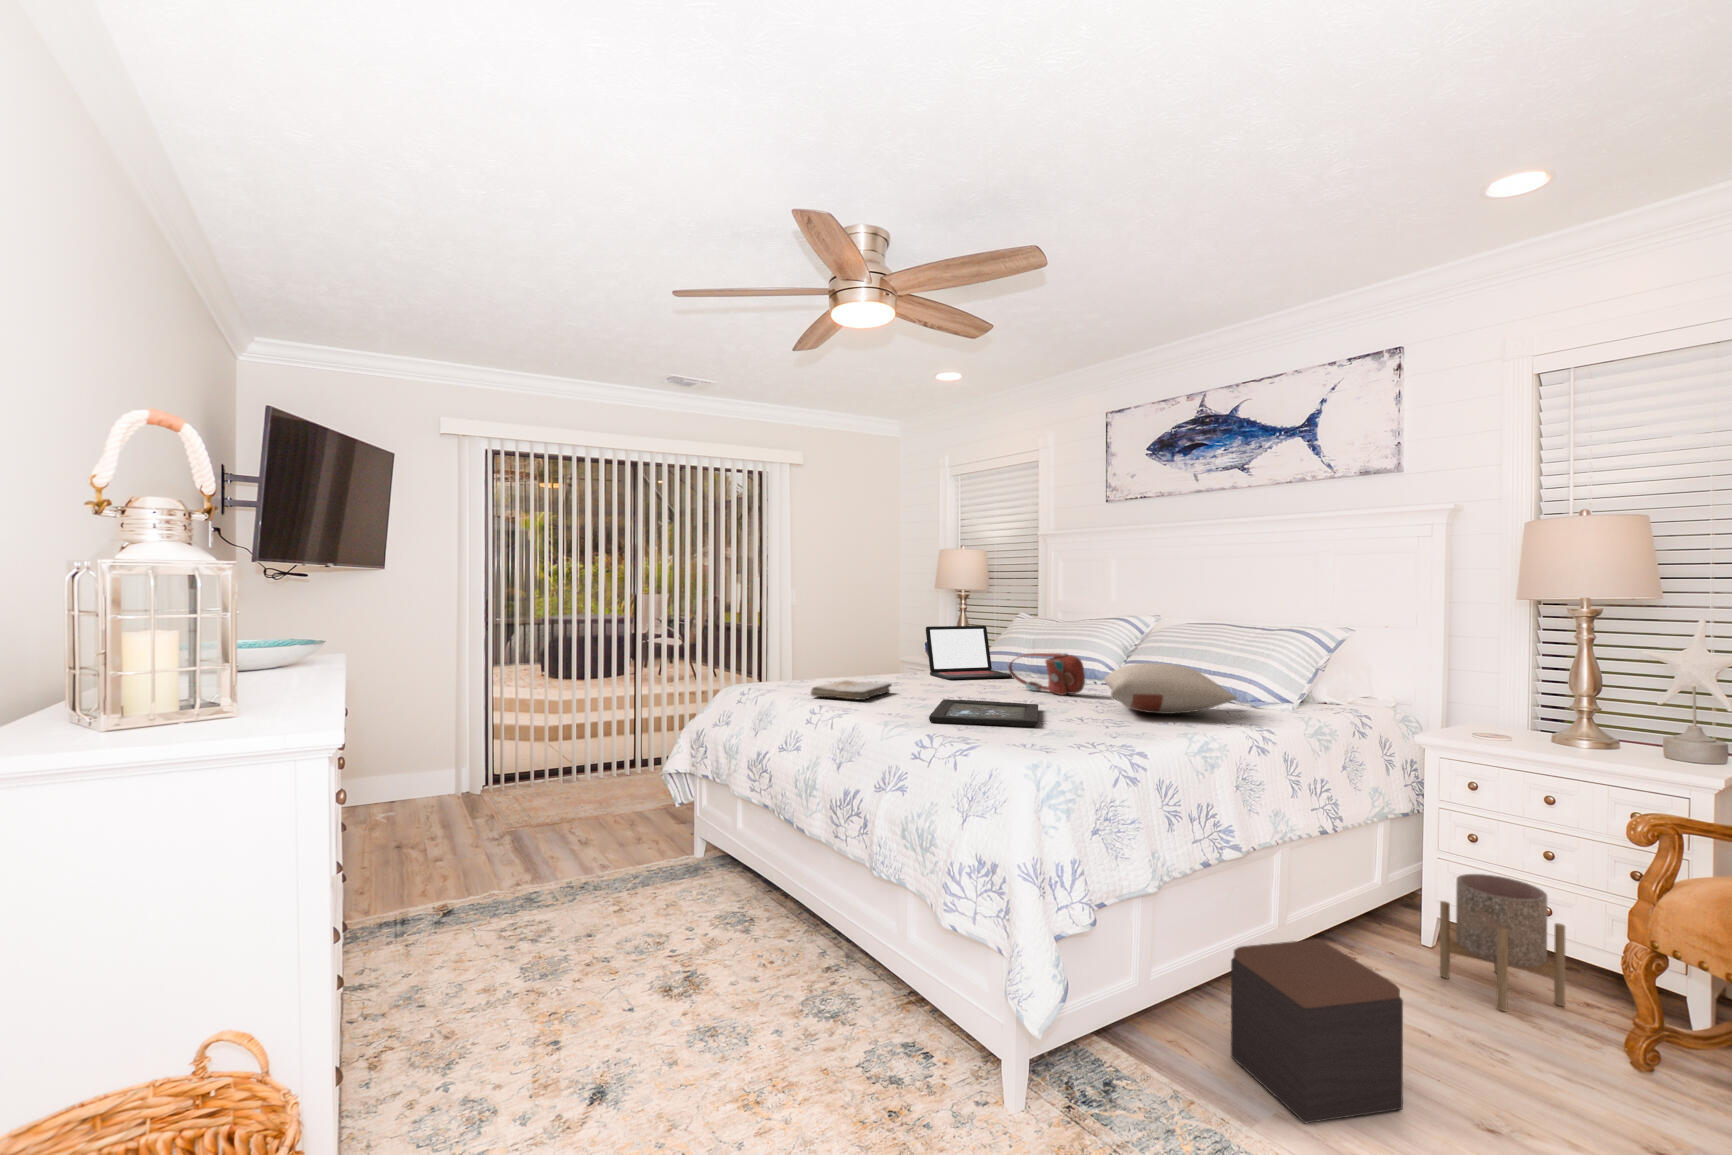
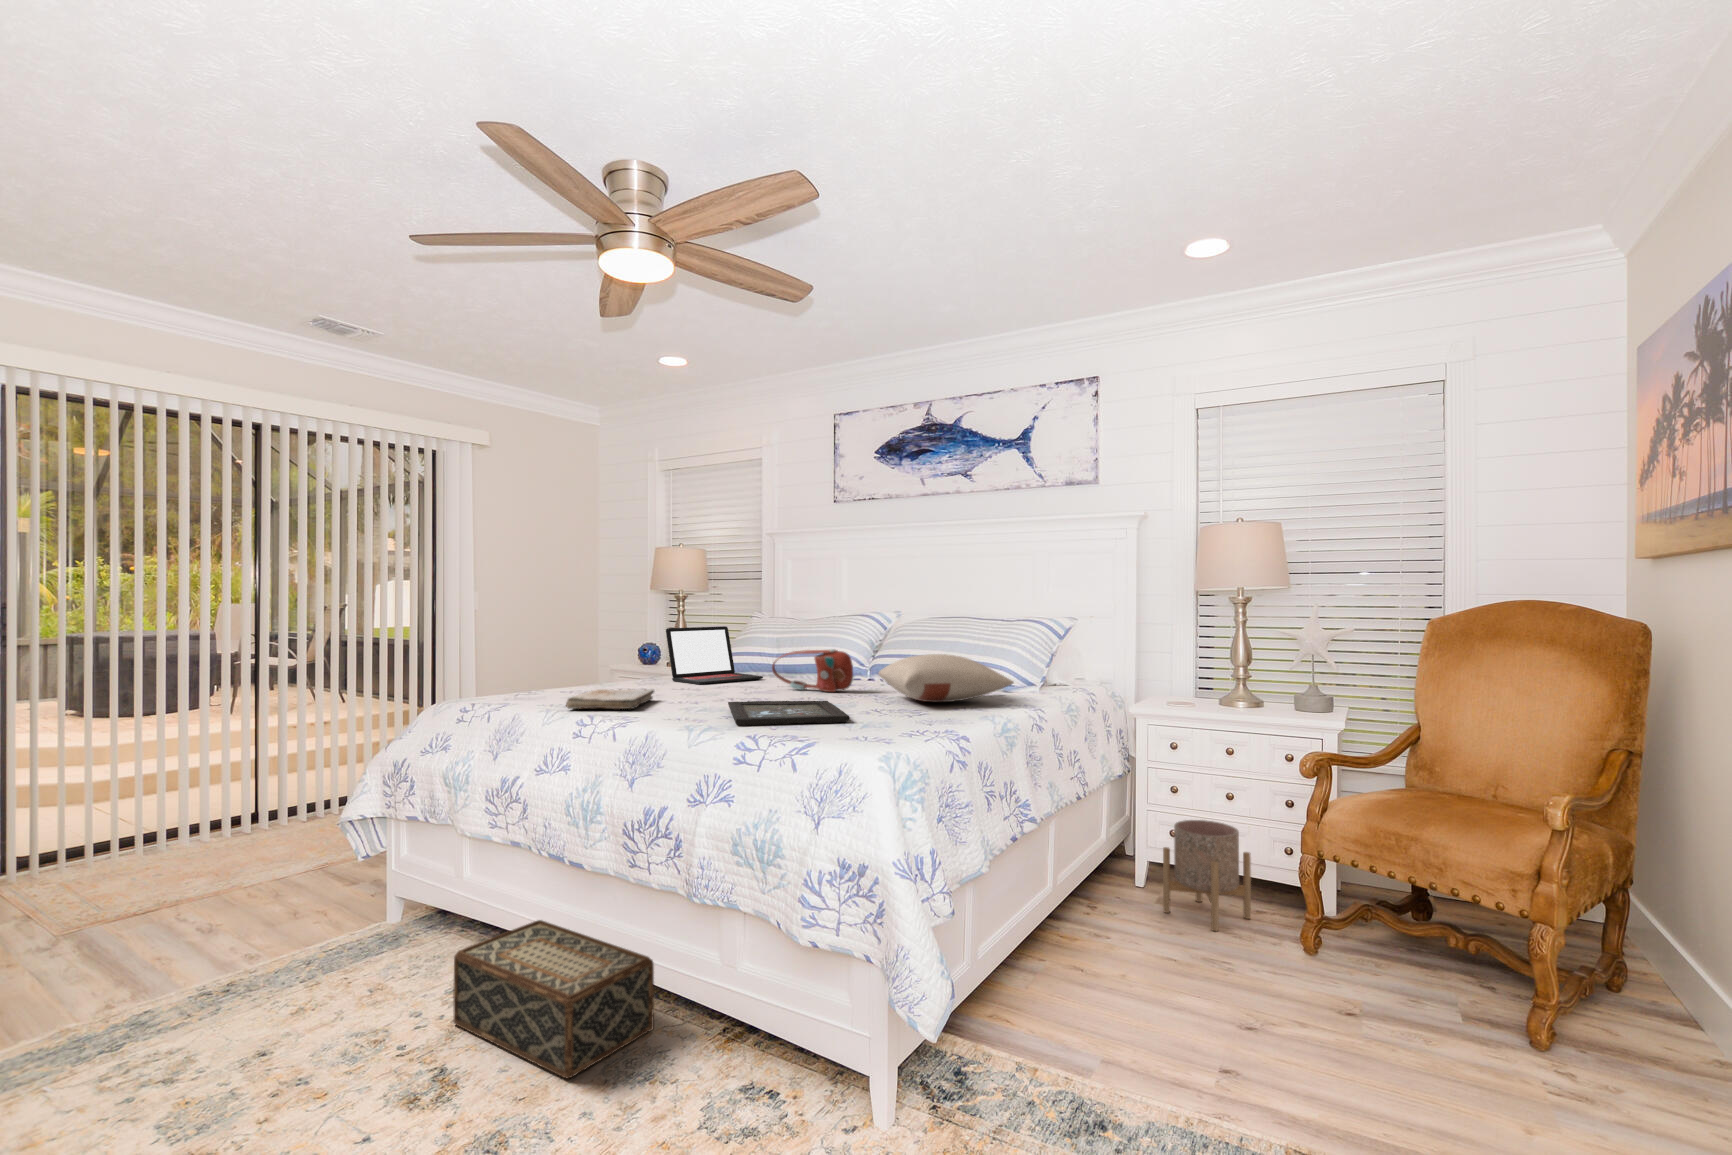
woven basket: none [711,871,852,1002] -> present [454,920,654,1078]
footstool: present [1231,939,1403,1123] -> none [1048,894,1191,1063]

